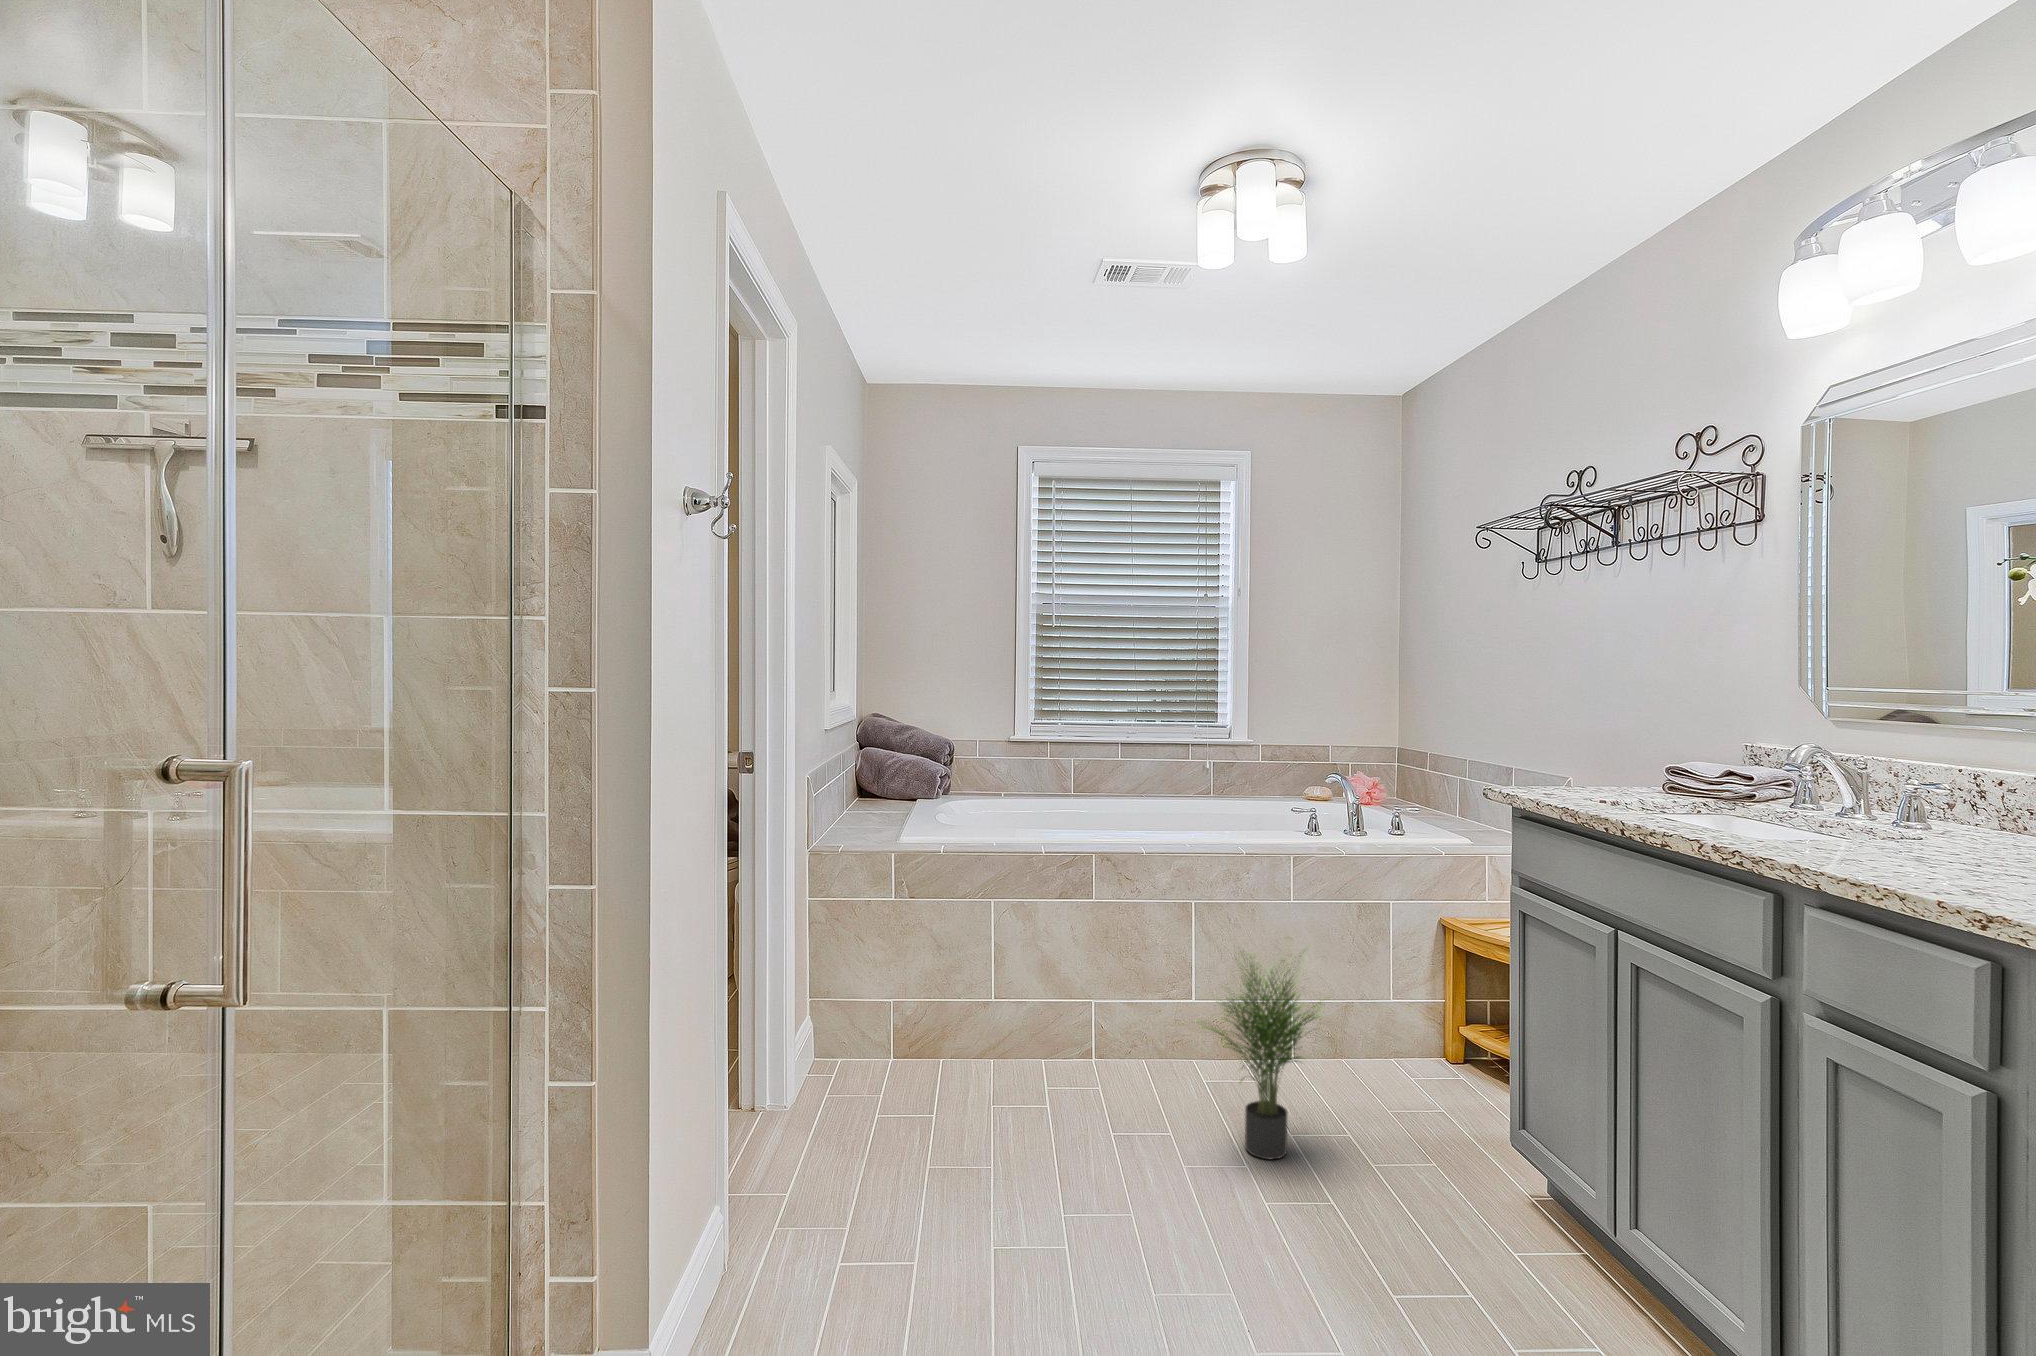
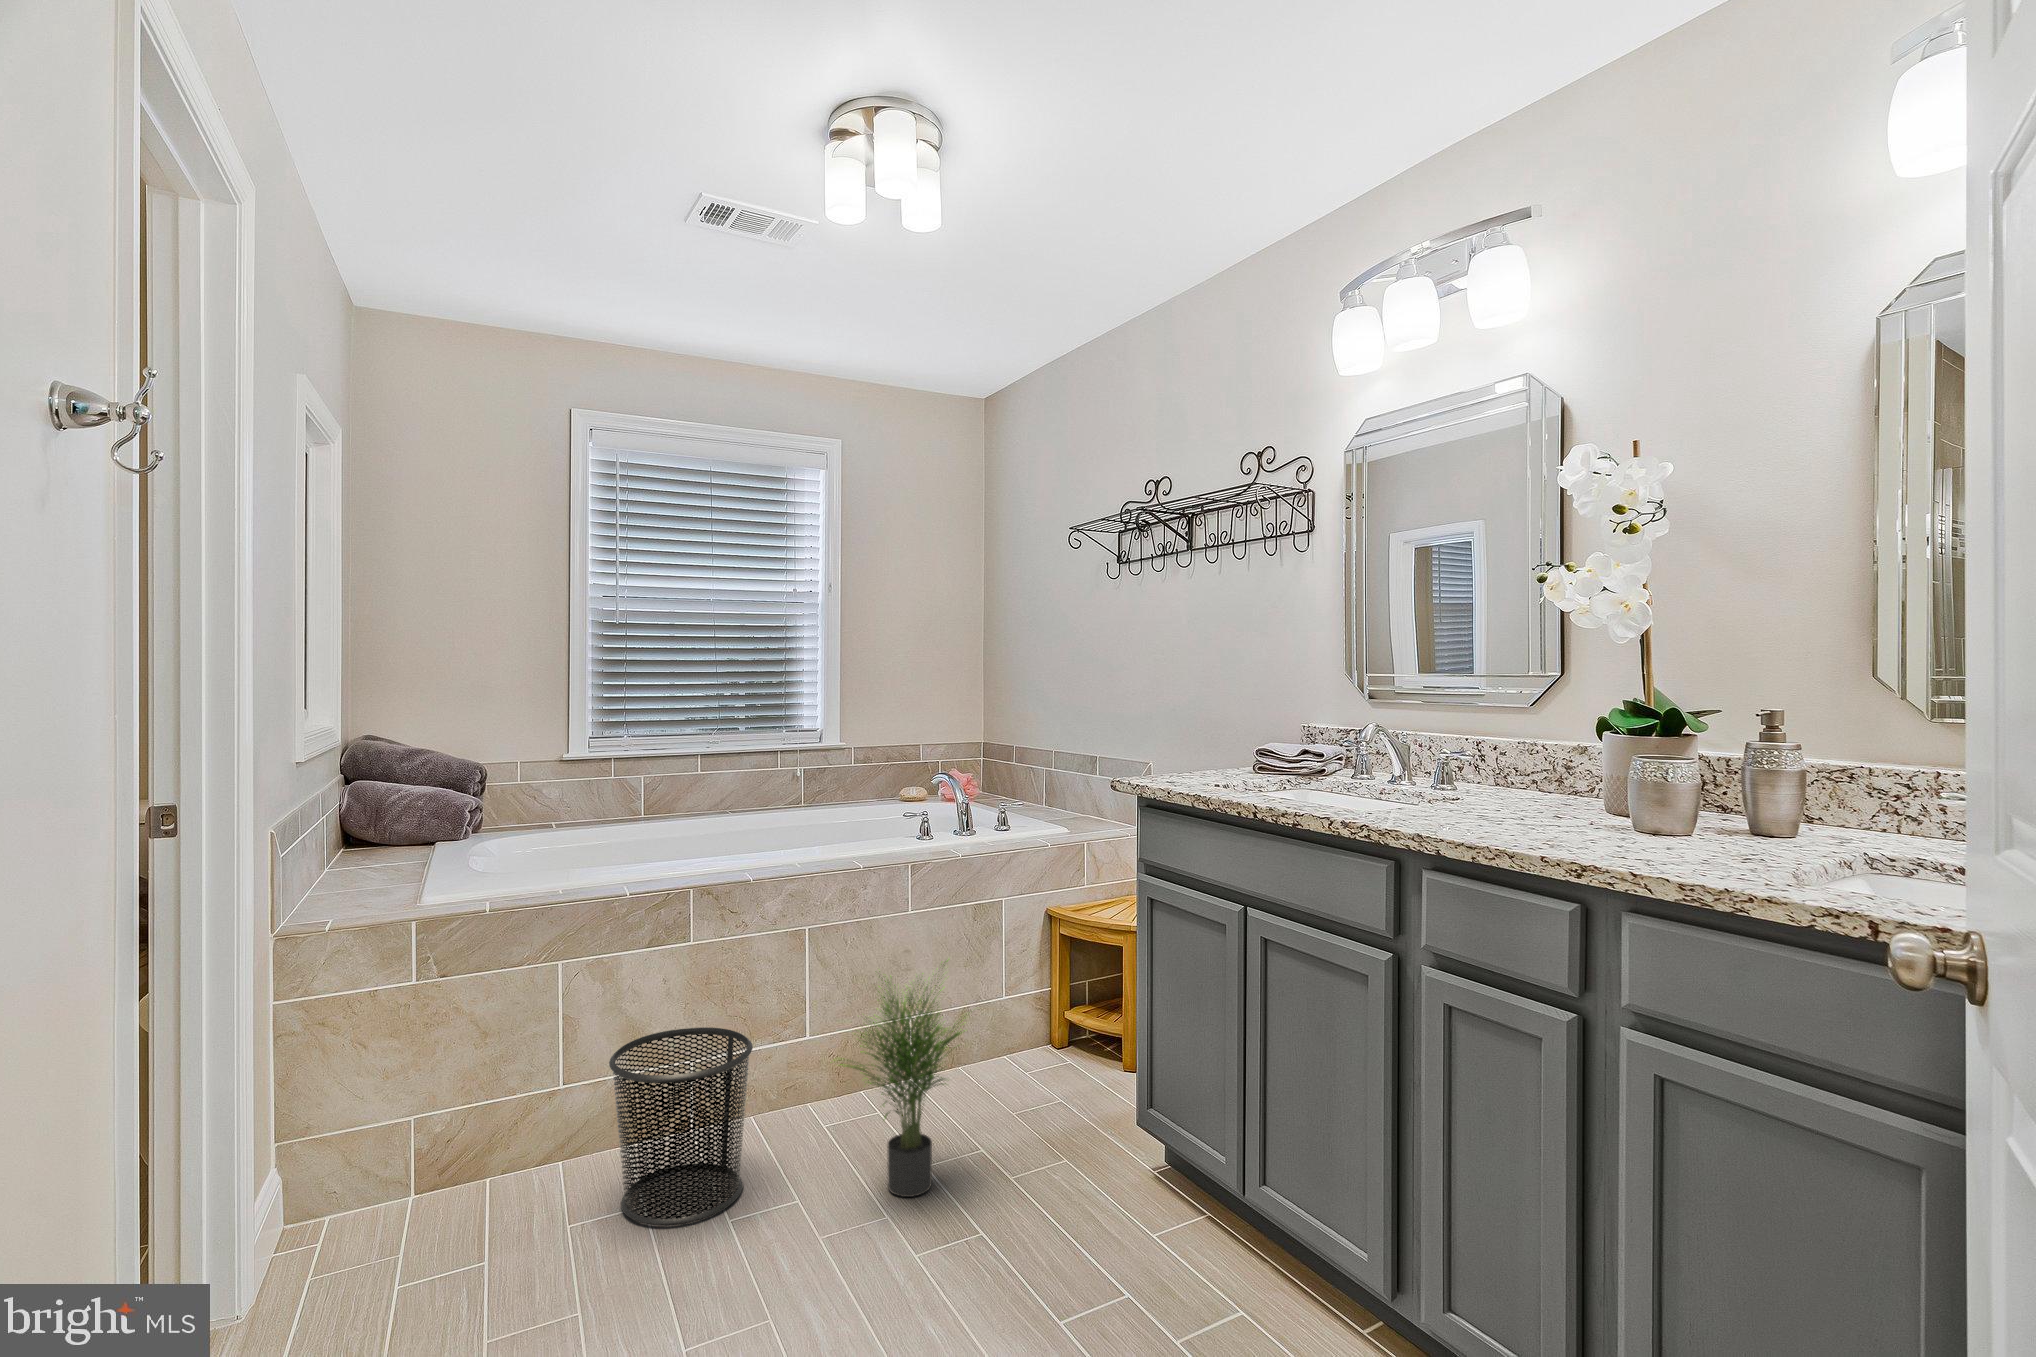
waste bin: none [1015,975,1130,1136] -> present [609,1027,753,1226]

